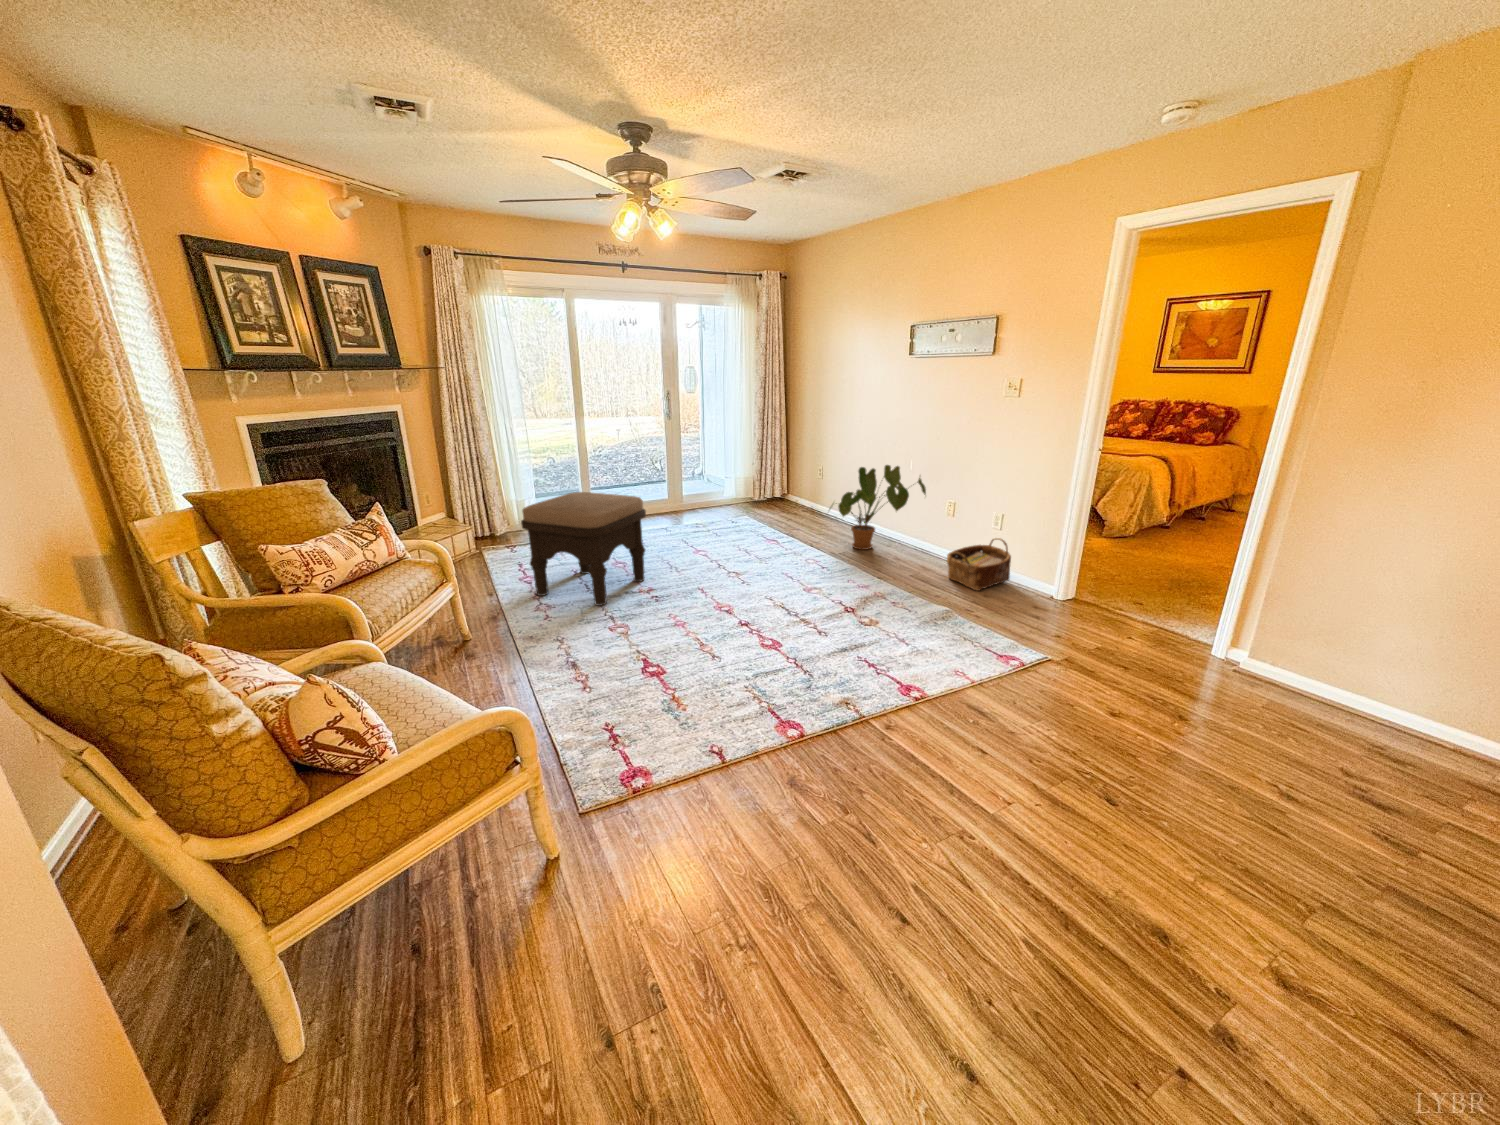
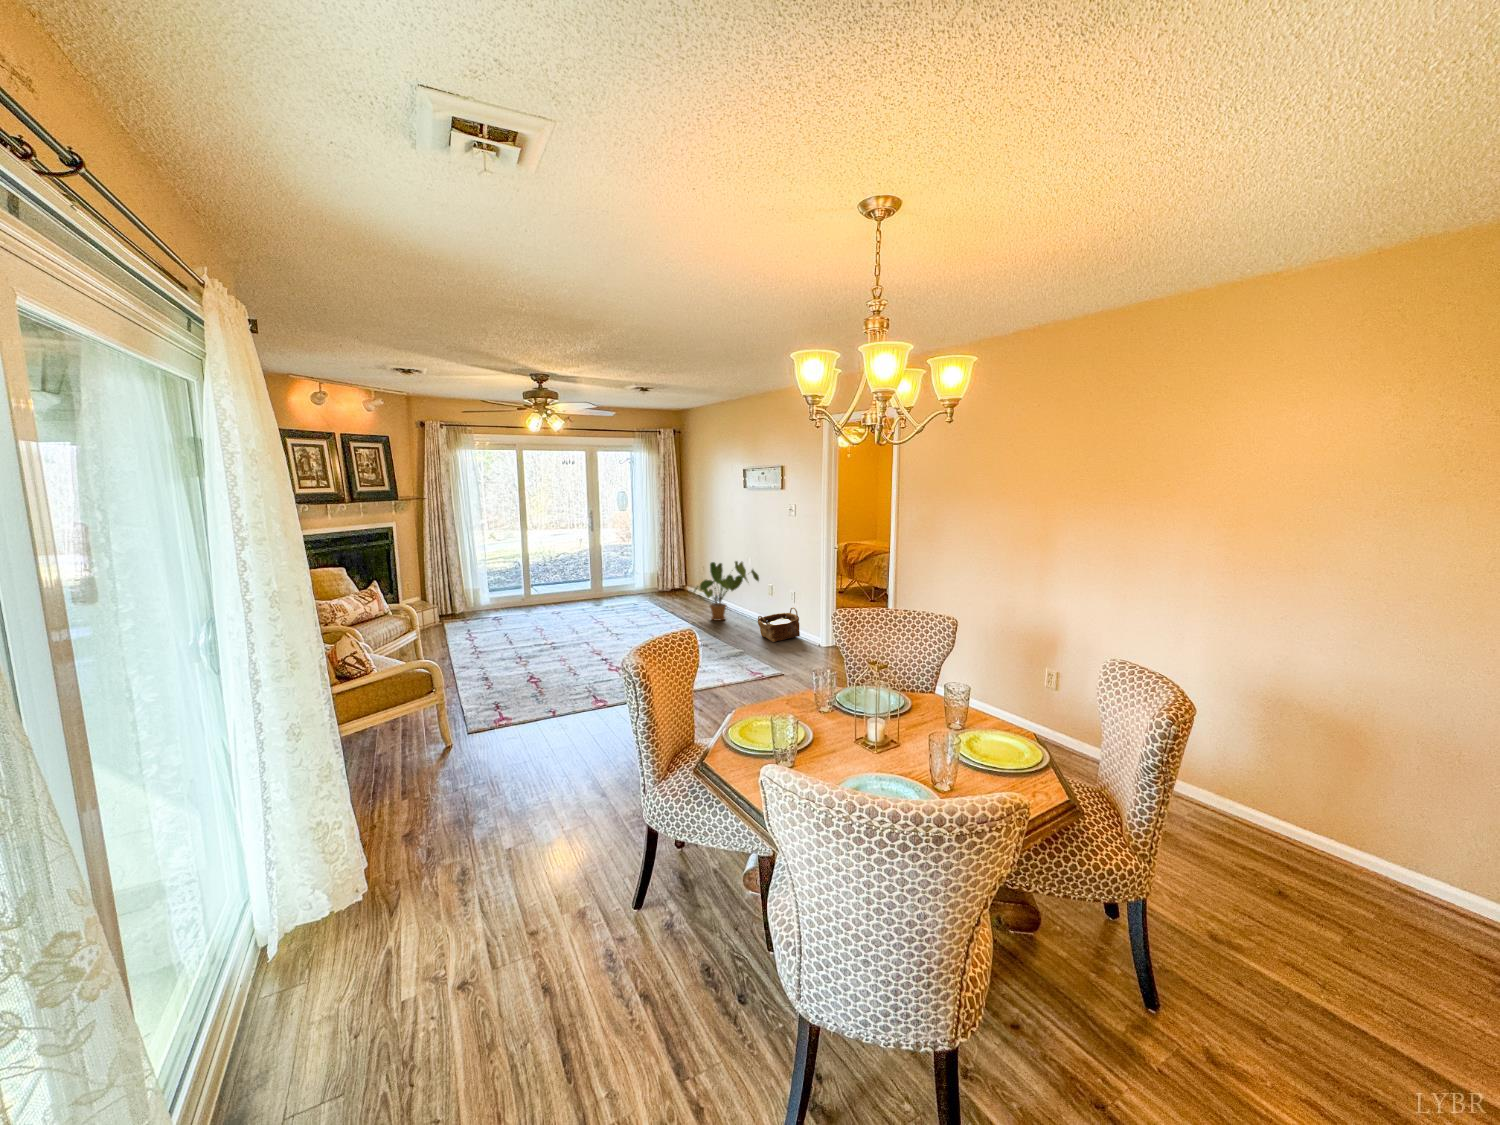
ottoman: present [521,492,646,606] -> none [467,579,553,652]

